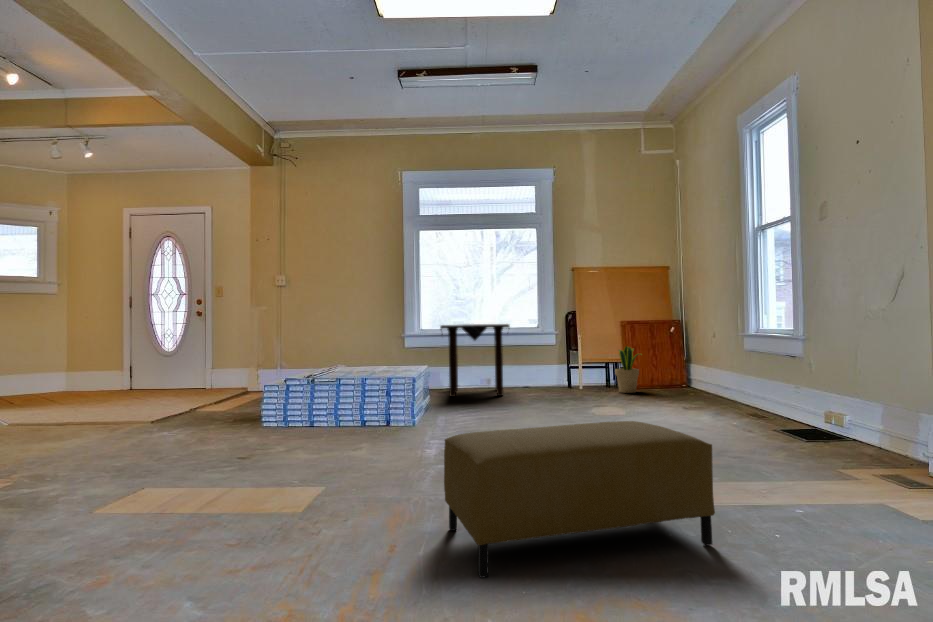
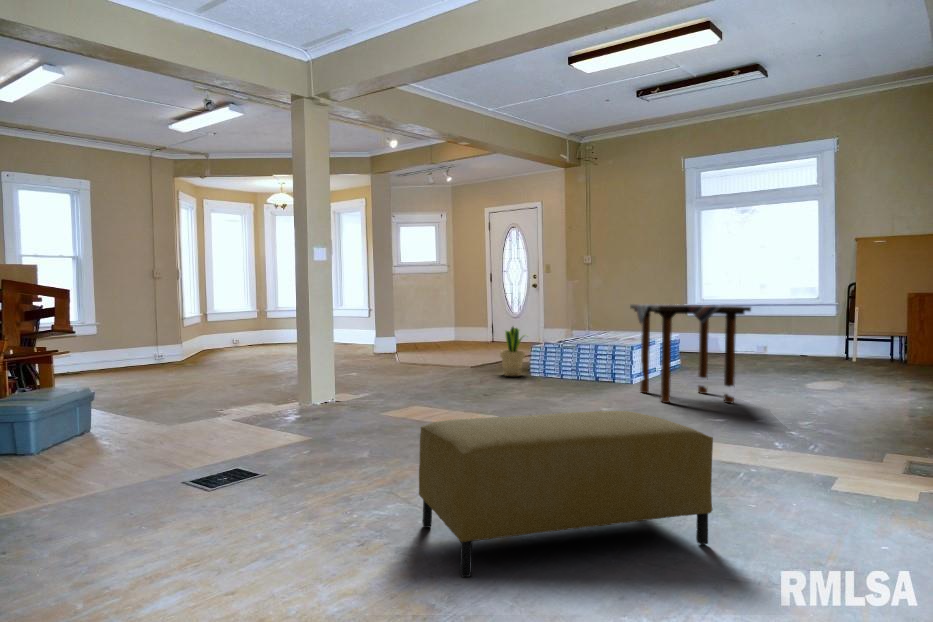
side table: present [440,324,510,397] -> present [630,304,751,403]
potted plant: present [615,346,639,393] -> present [500,327,525,376]

